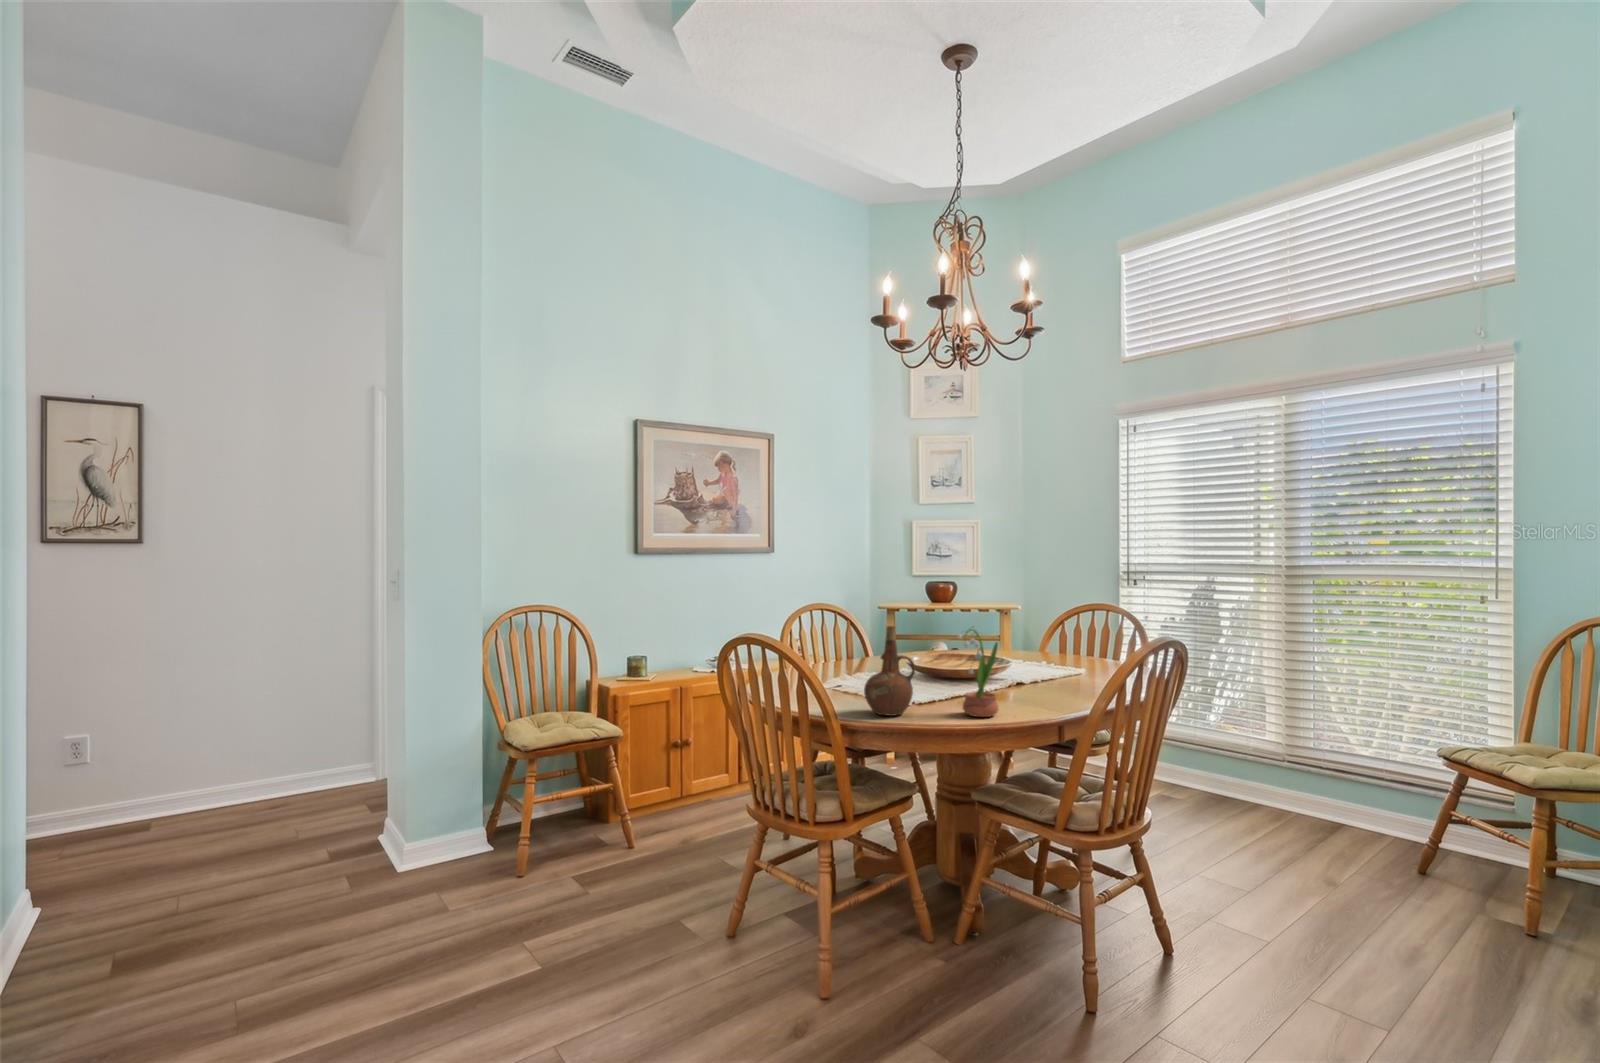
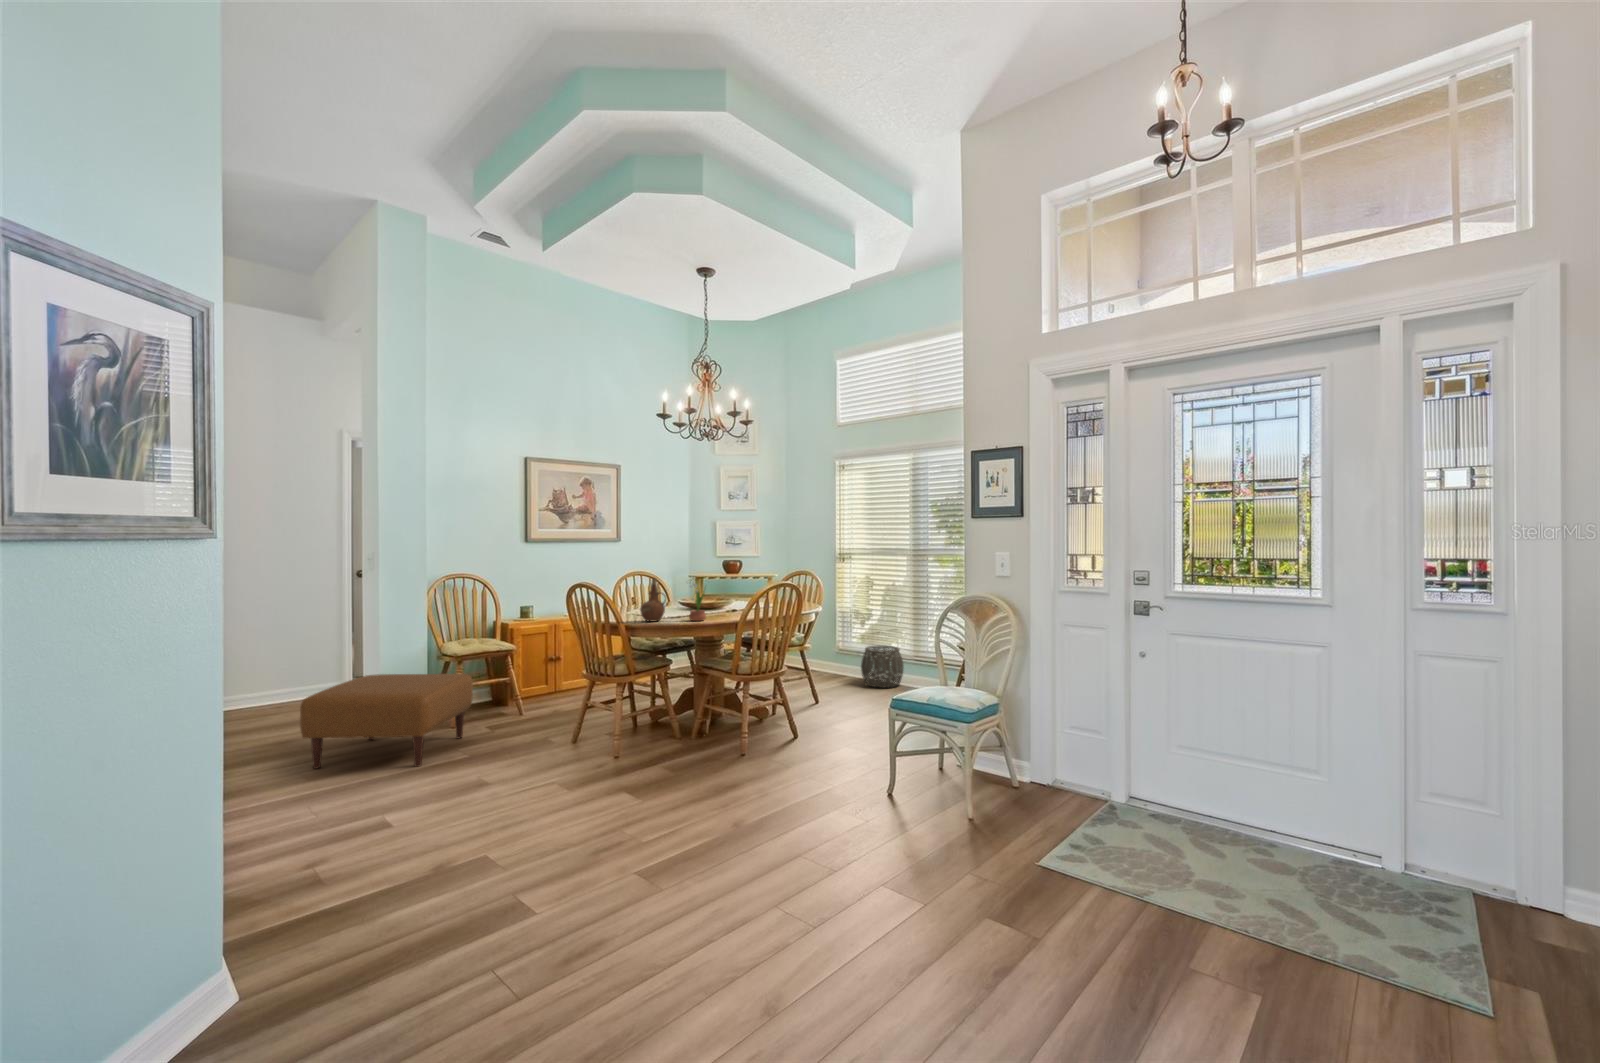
woven basket: none [1192,733,1279,815] -> present [861,645,904,688]
ottoman: none [236,788,550,998] -> present [300,674,473,769]

